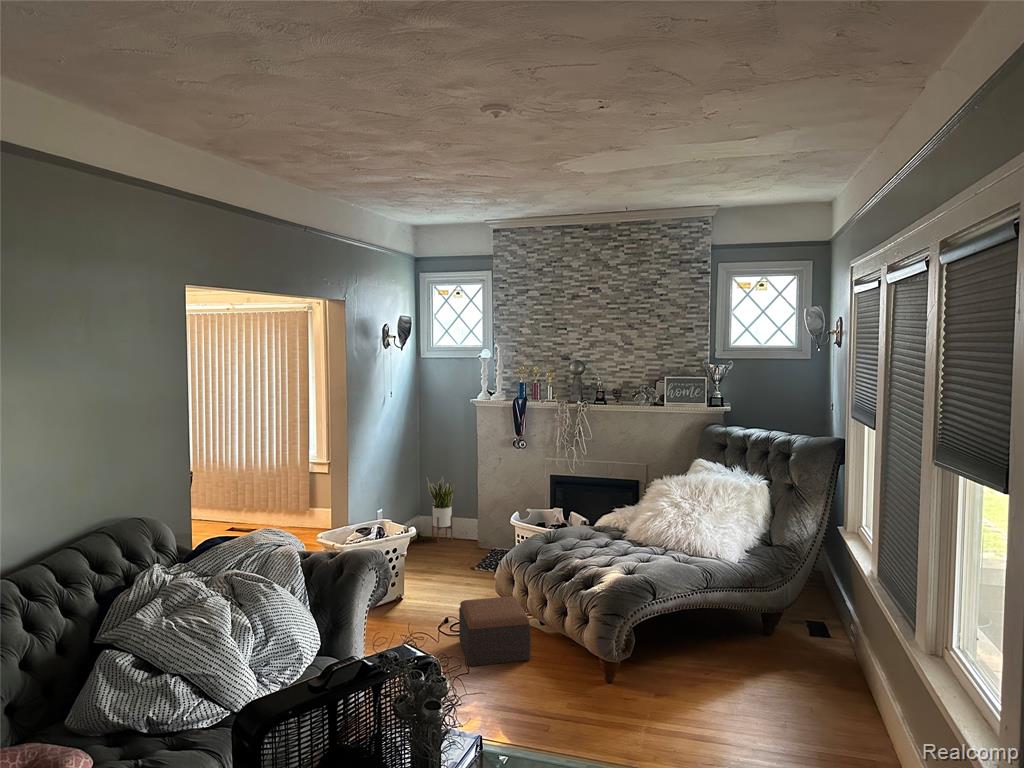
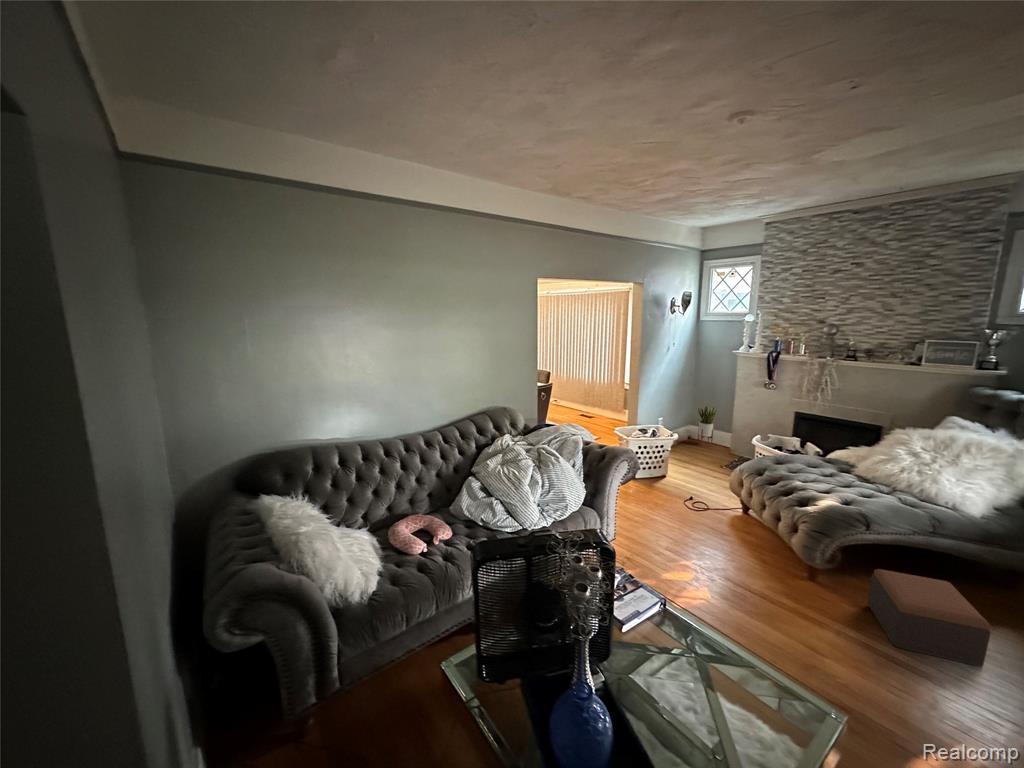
footstool: present [459,596,531,666] -> present [868,569,991,667]

